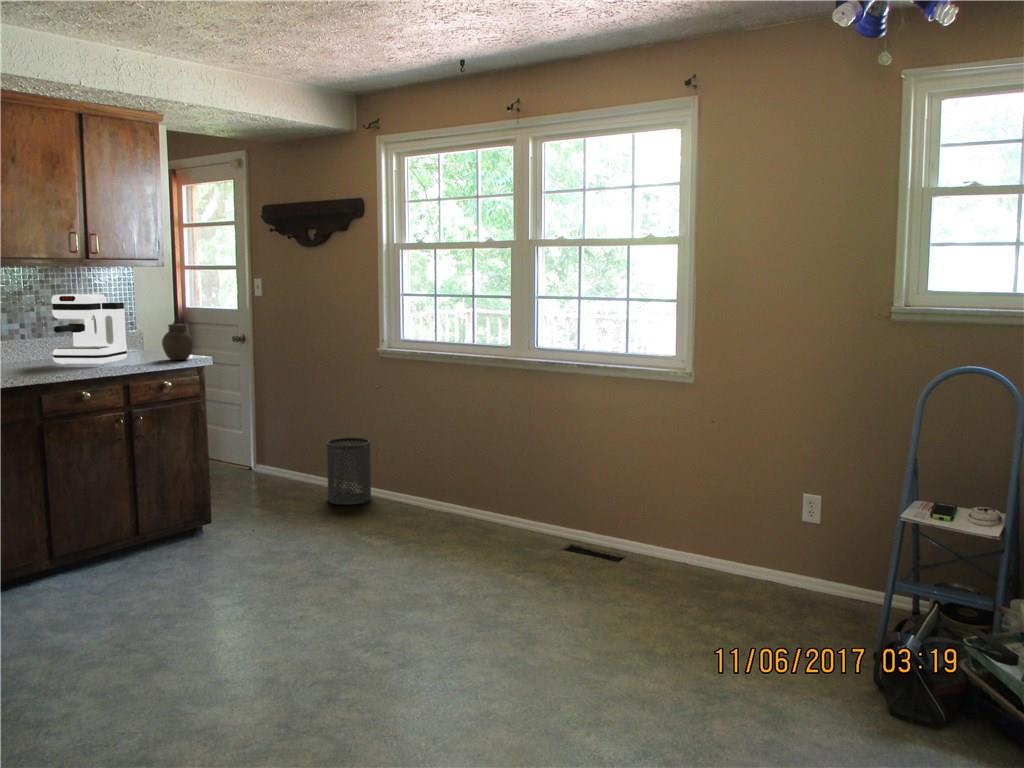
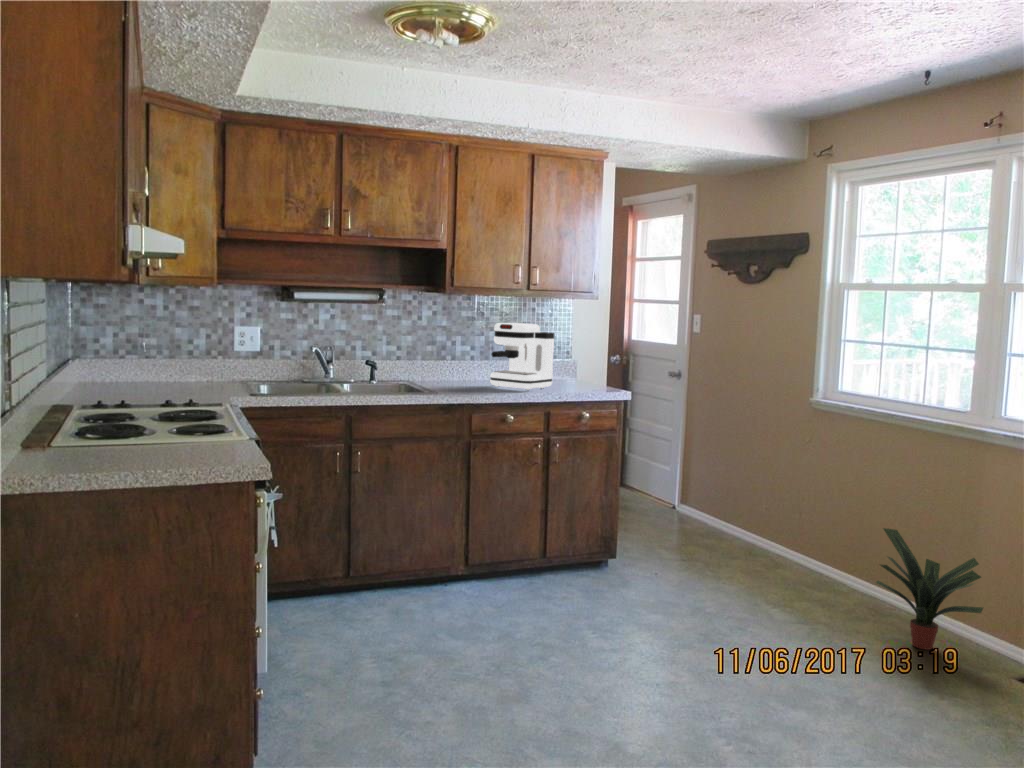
jar: present [162,320,193,360] -> none [584,353,612,392]
trash can: present [327,437,371,505] -> none [737,493,790,569]
potted plant: none [457,450,539,542] -> present [876,528,983,650]

